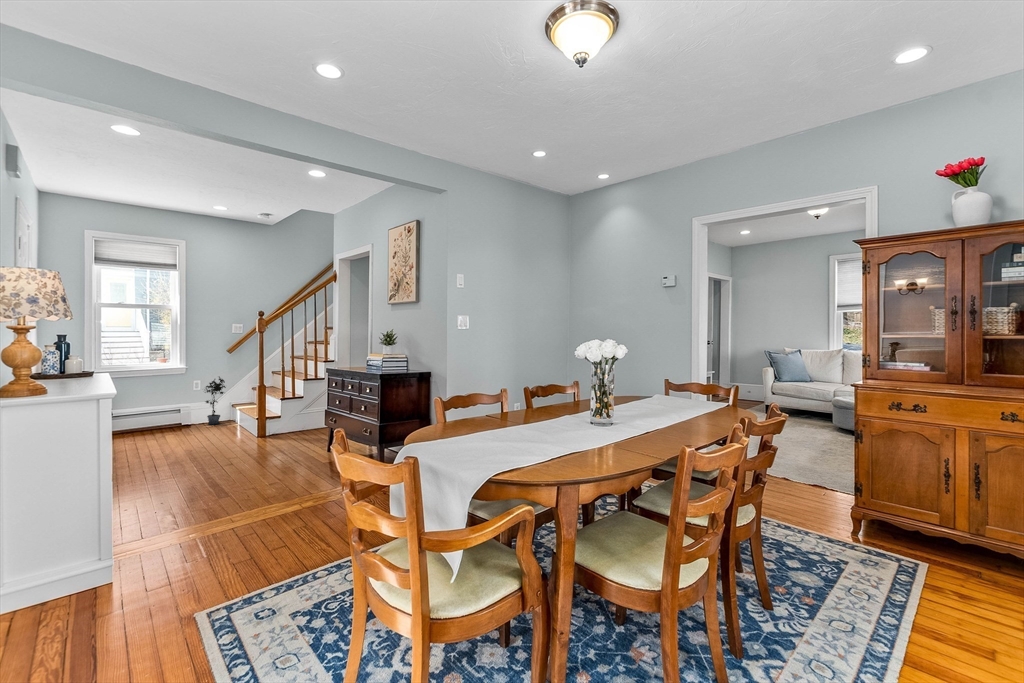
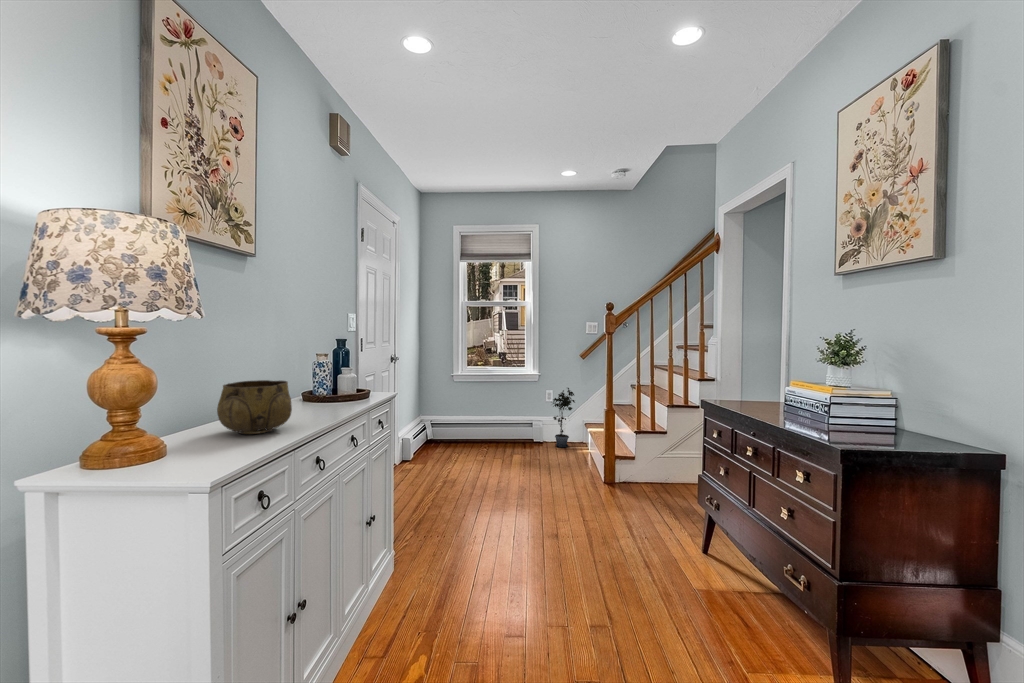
decorative bowl: none [33,357,89,387] -> present [217,380,292,434]

